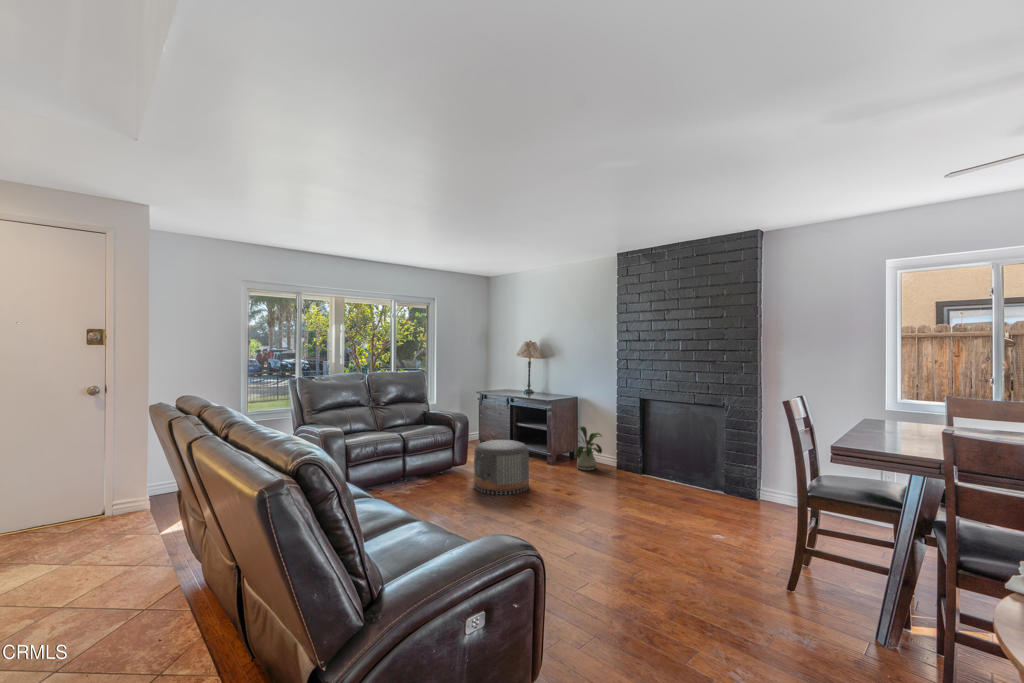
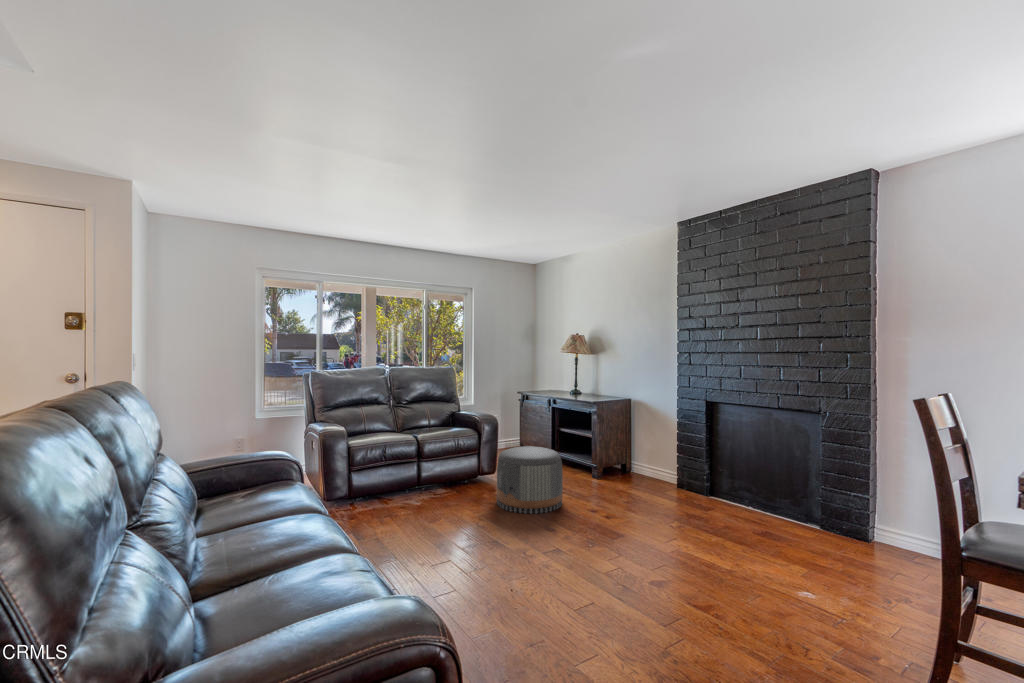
house plant: present [576,426,602,470] -> none [619,434,661,488]

